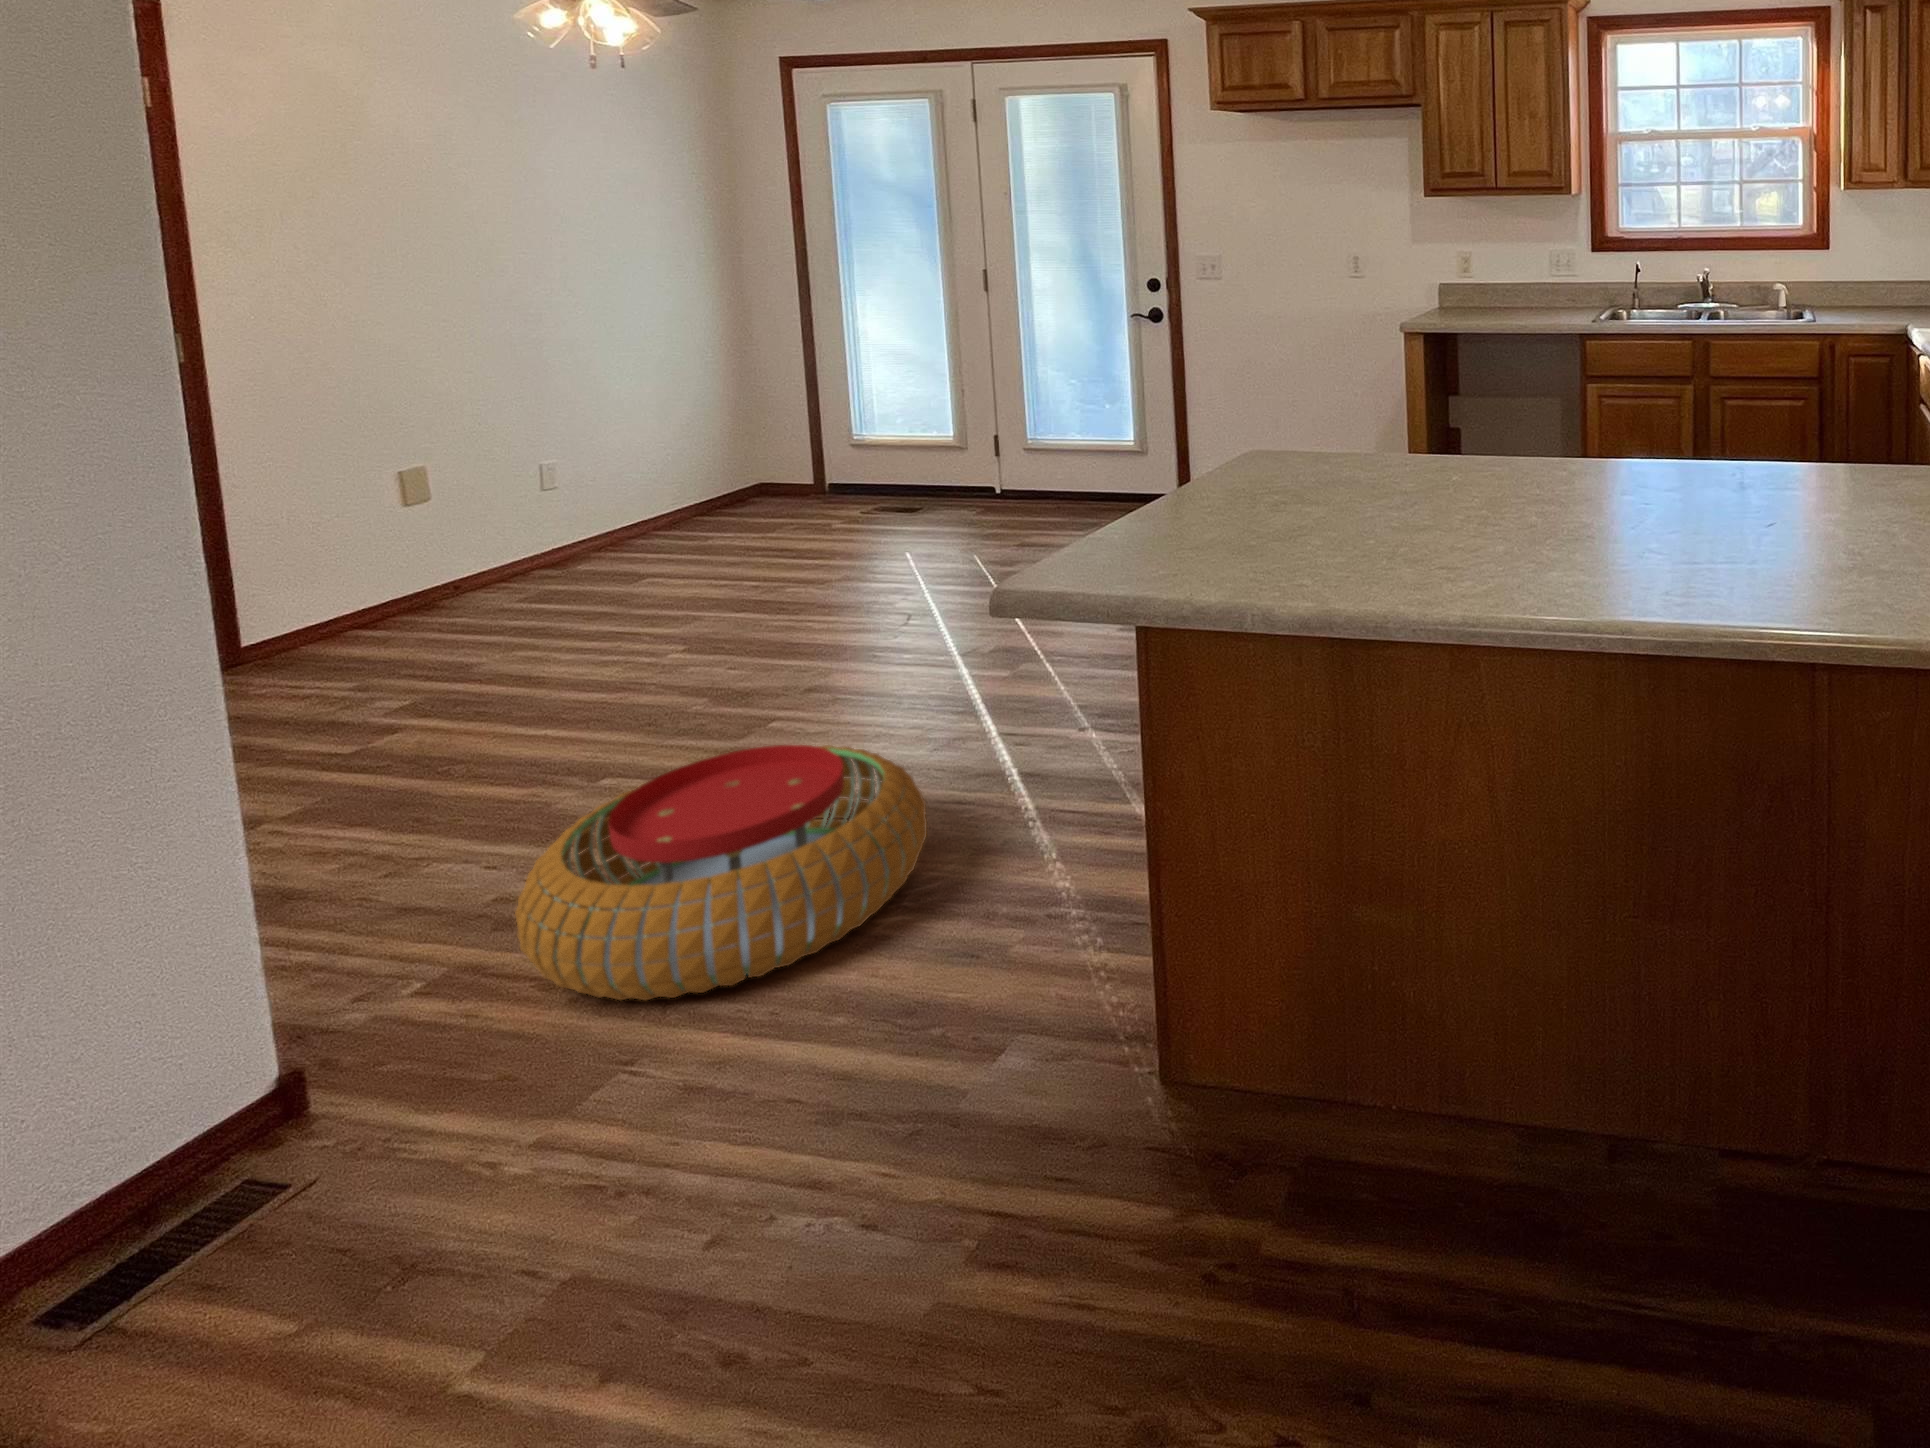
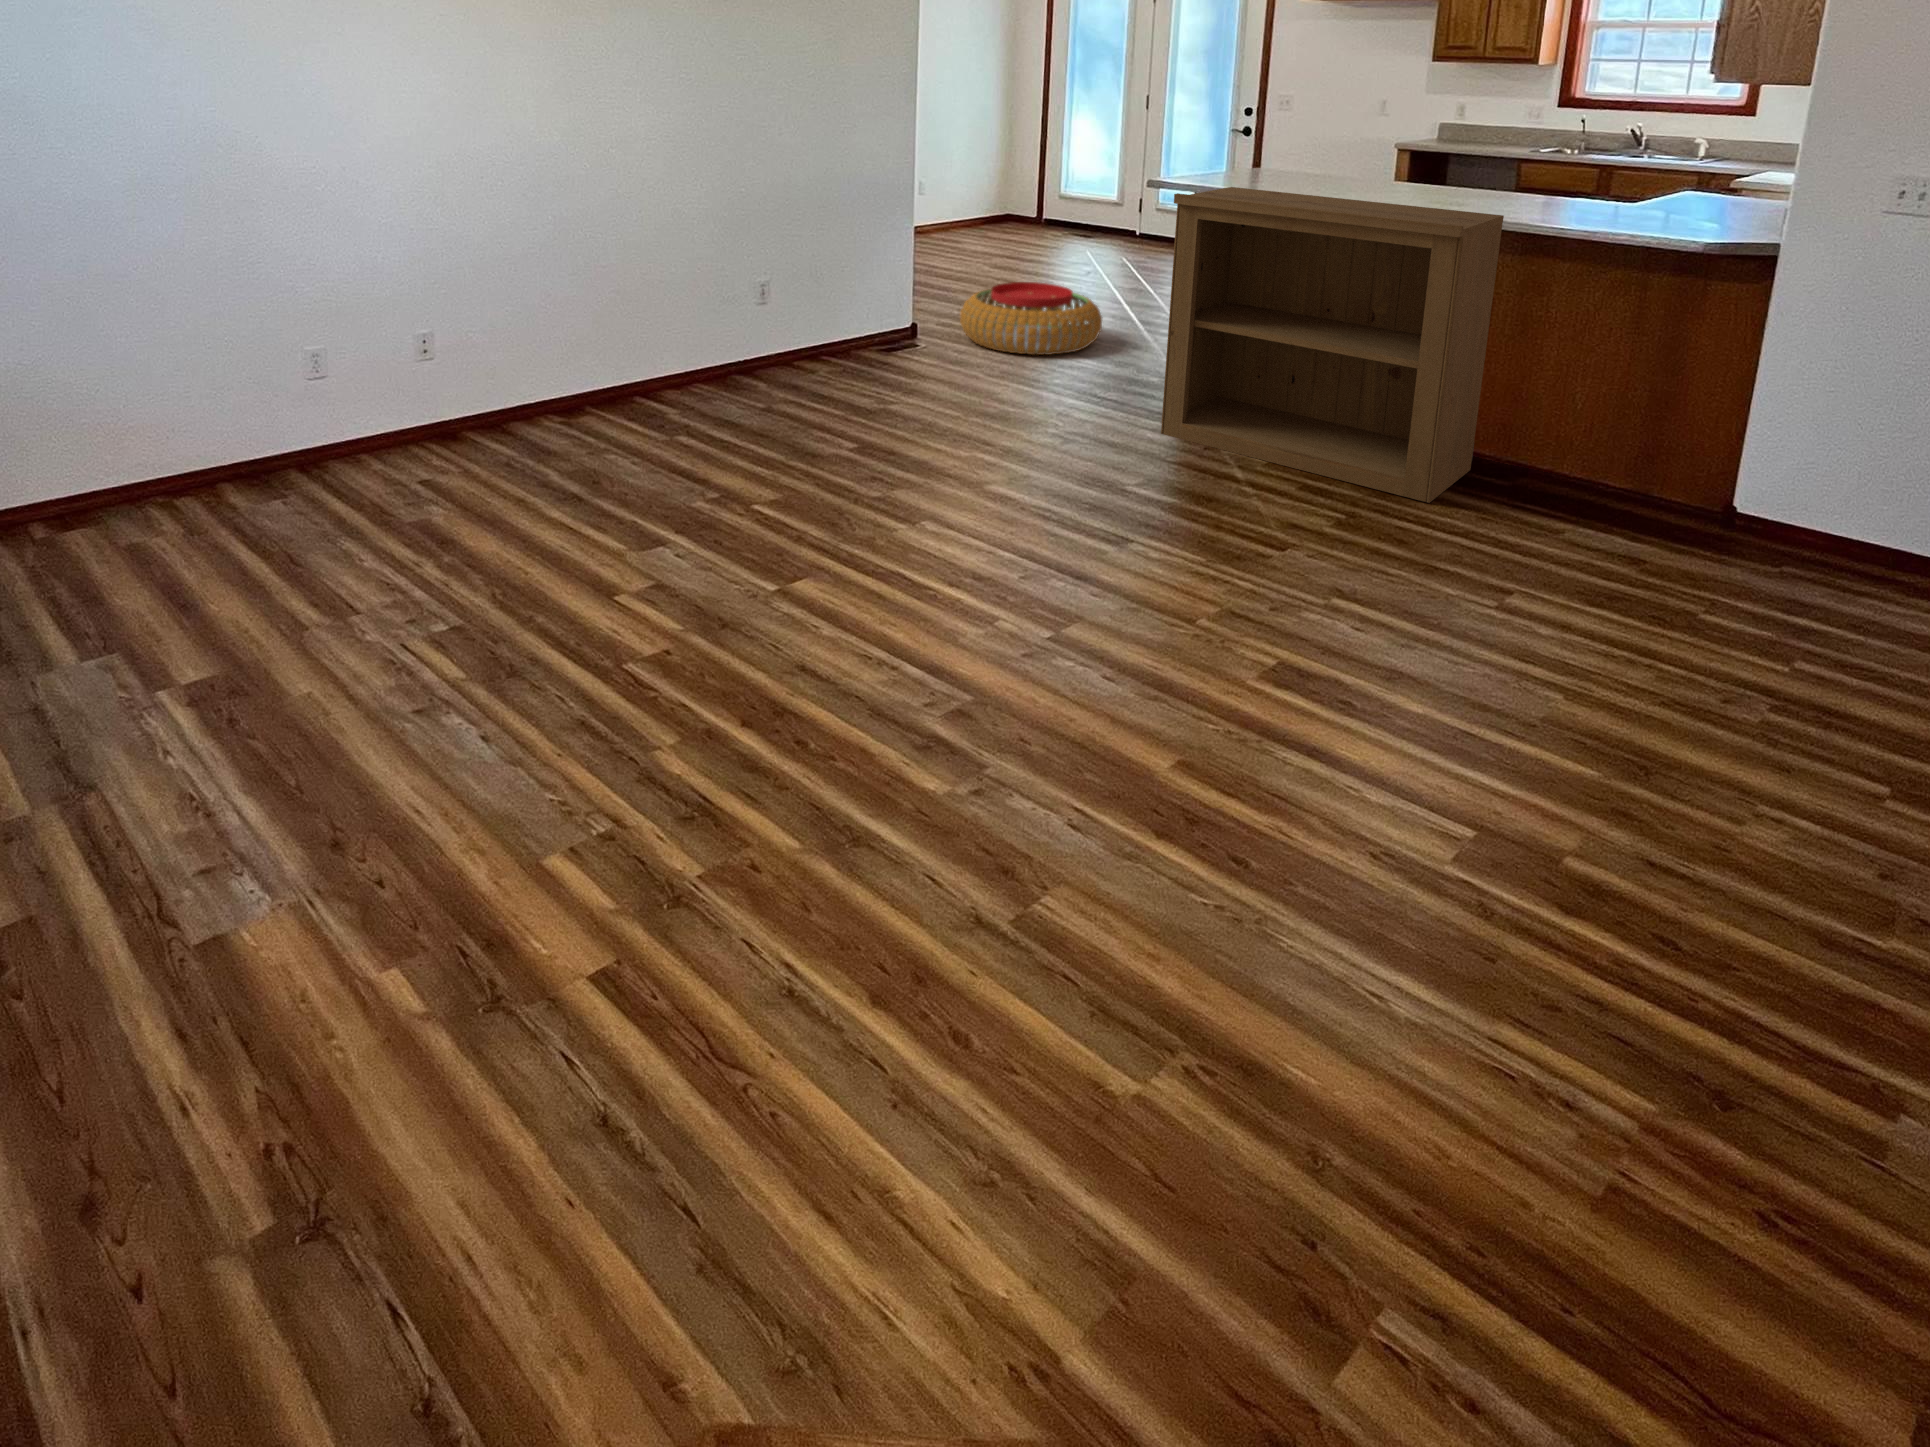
bookshelf: none [1070,531,1916,1383] -> present [1161,187,1504,503]

